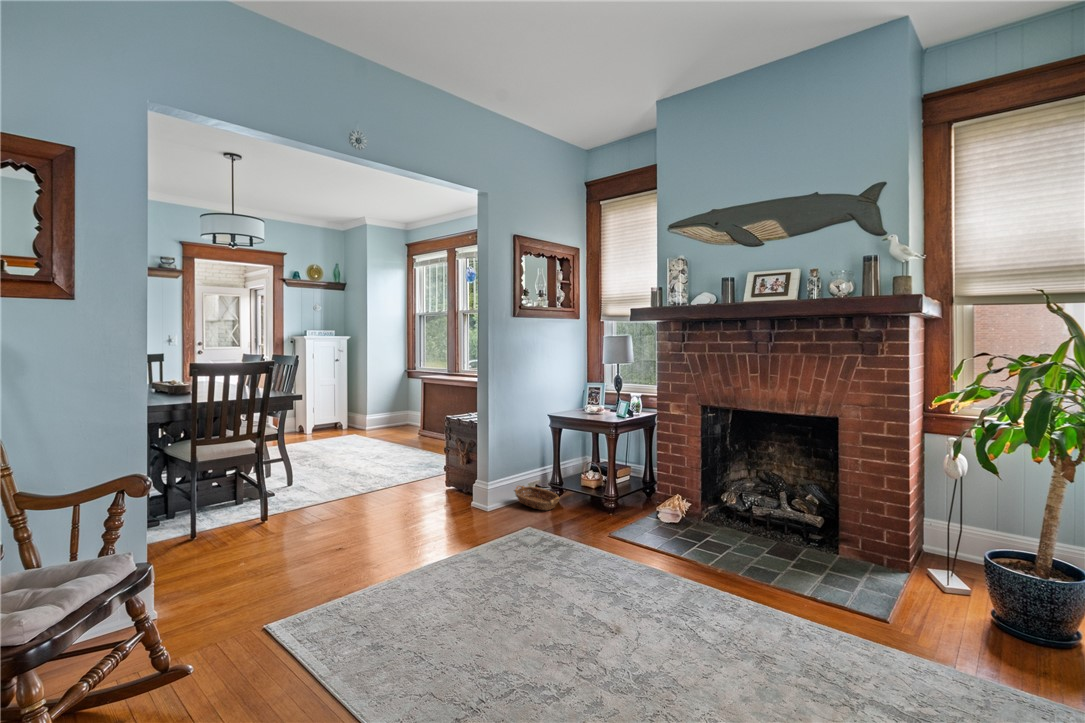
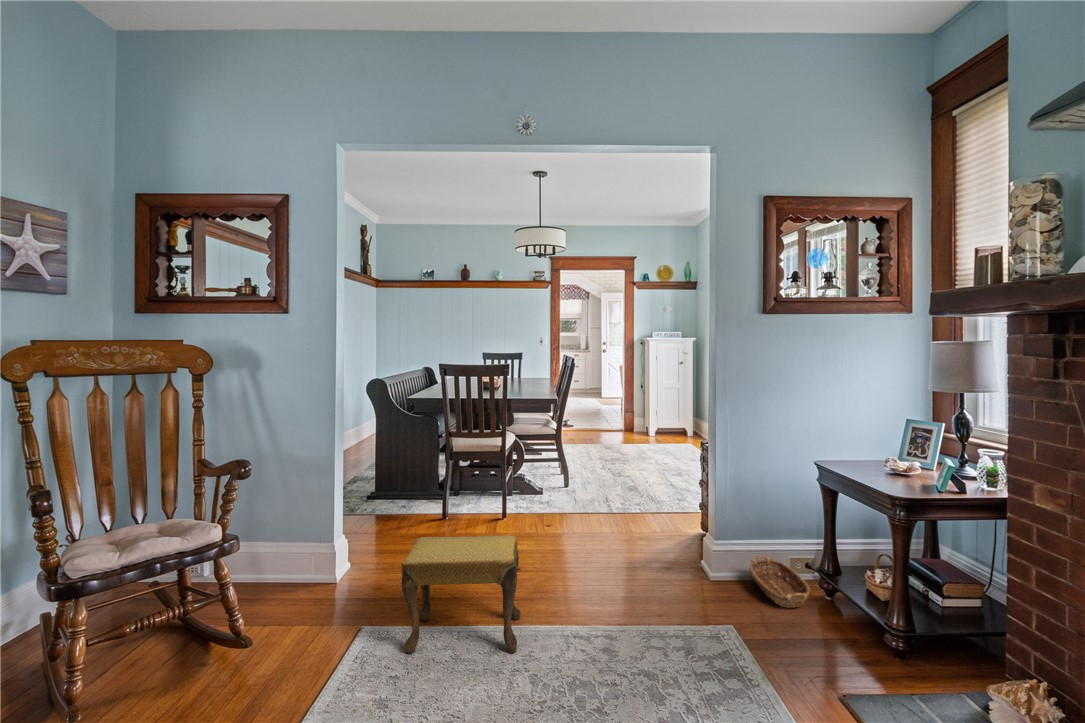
footstool: none [310,500,430,621] -> present [402,535,520,653]

